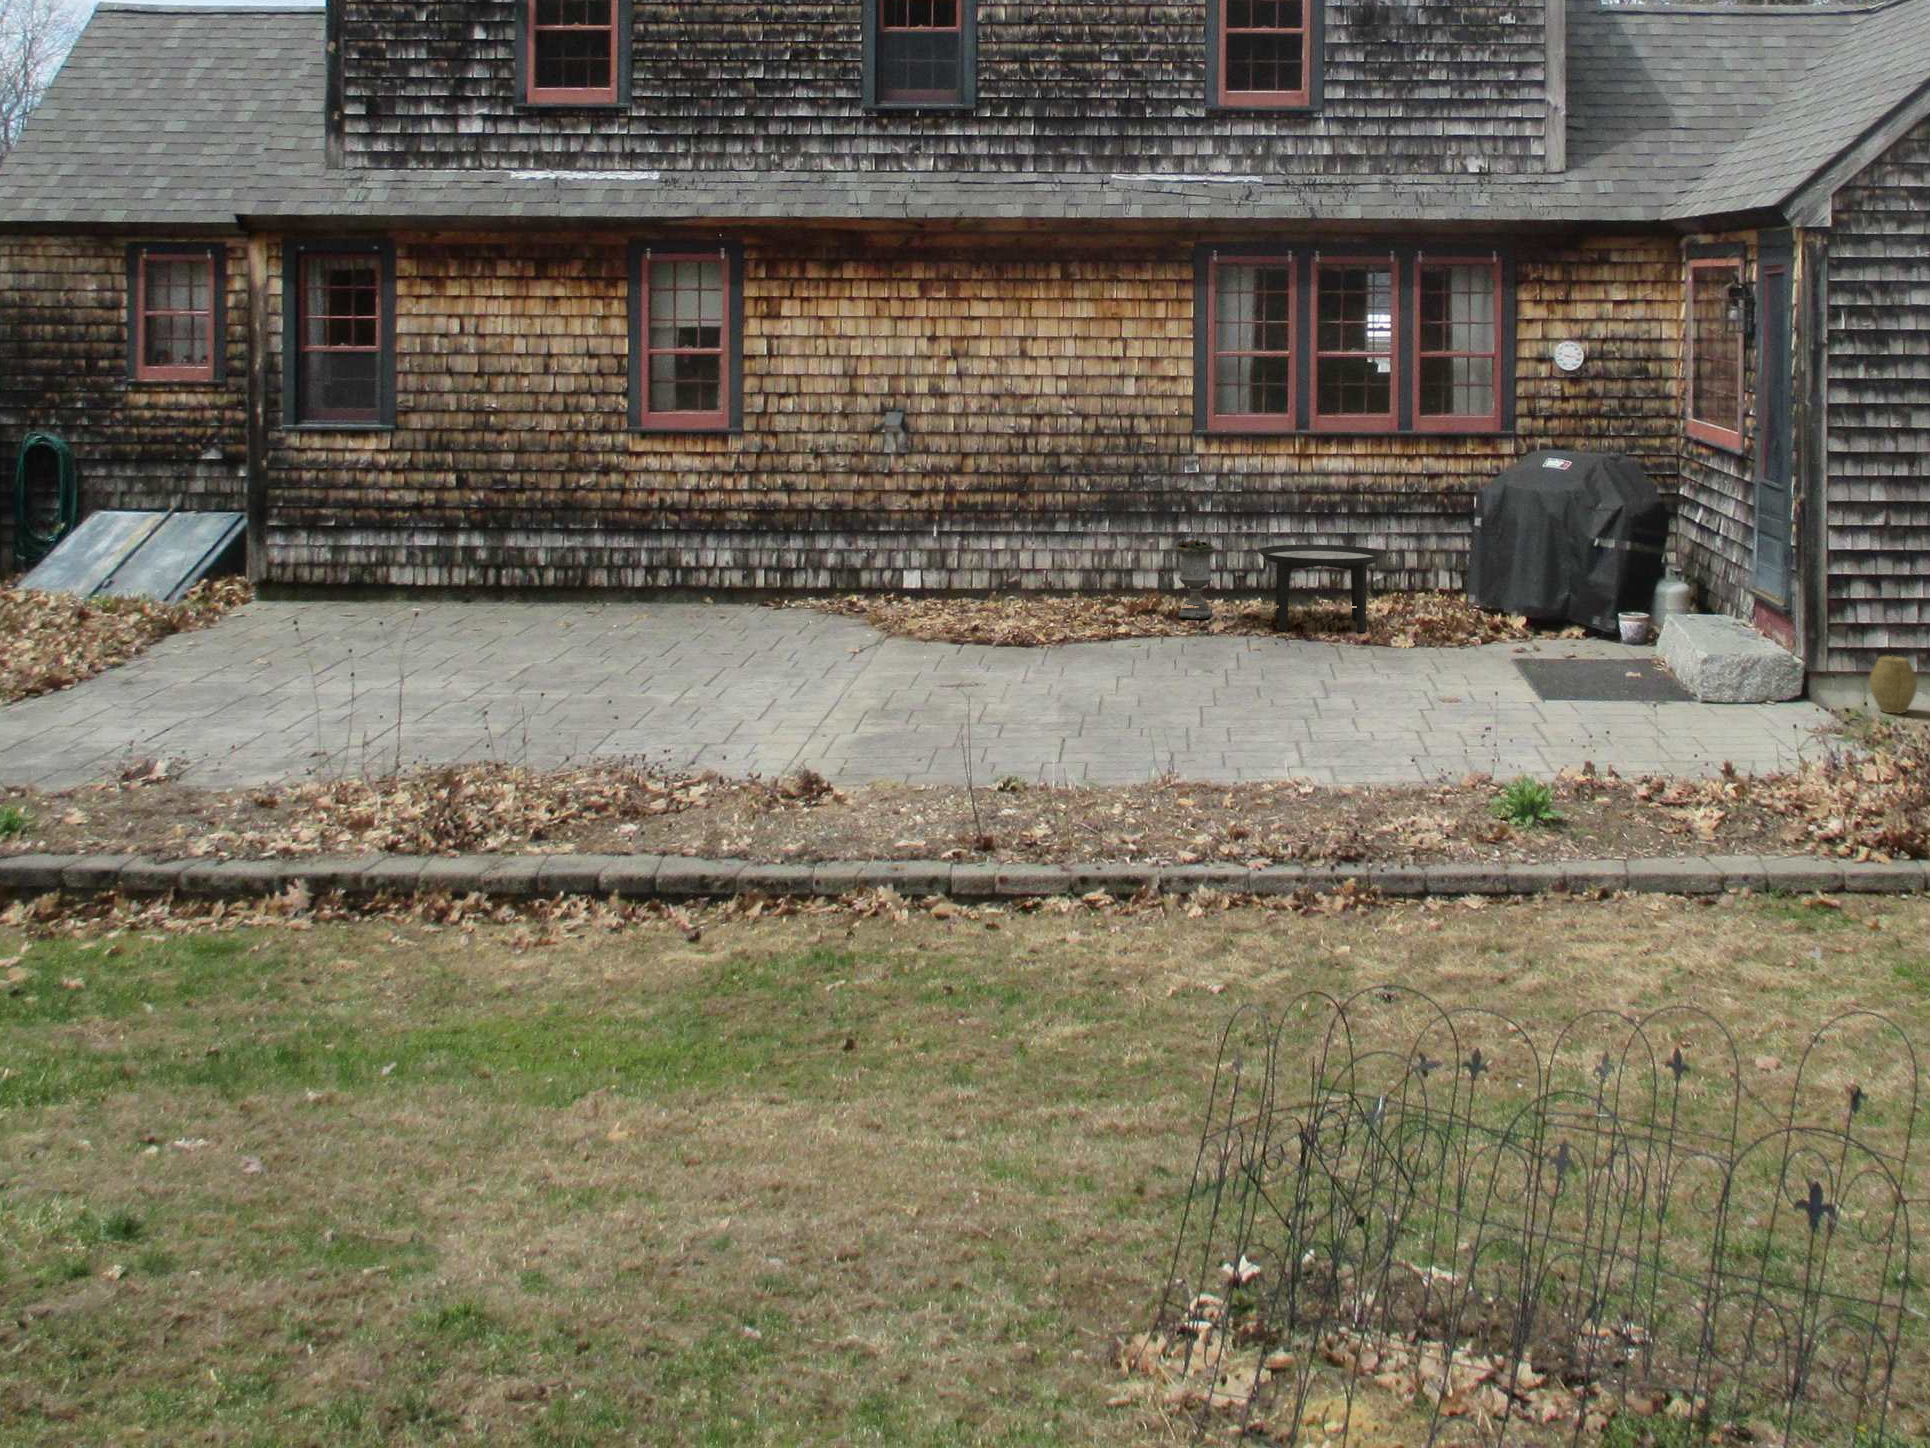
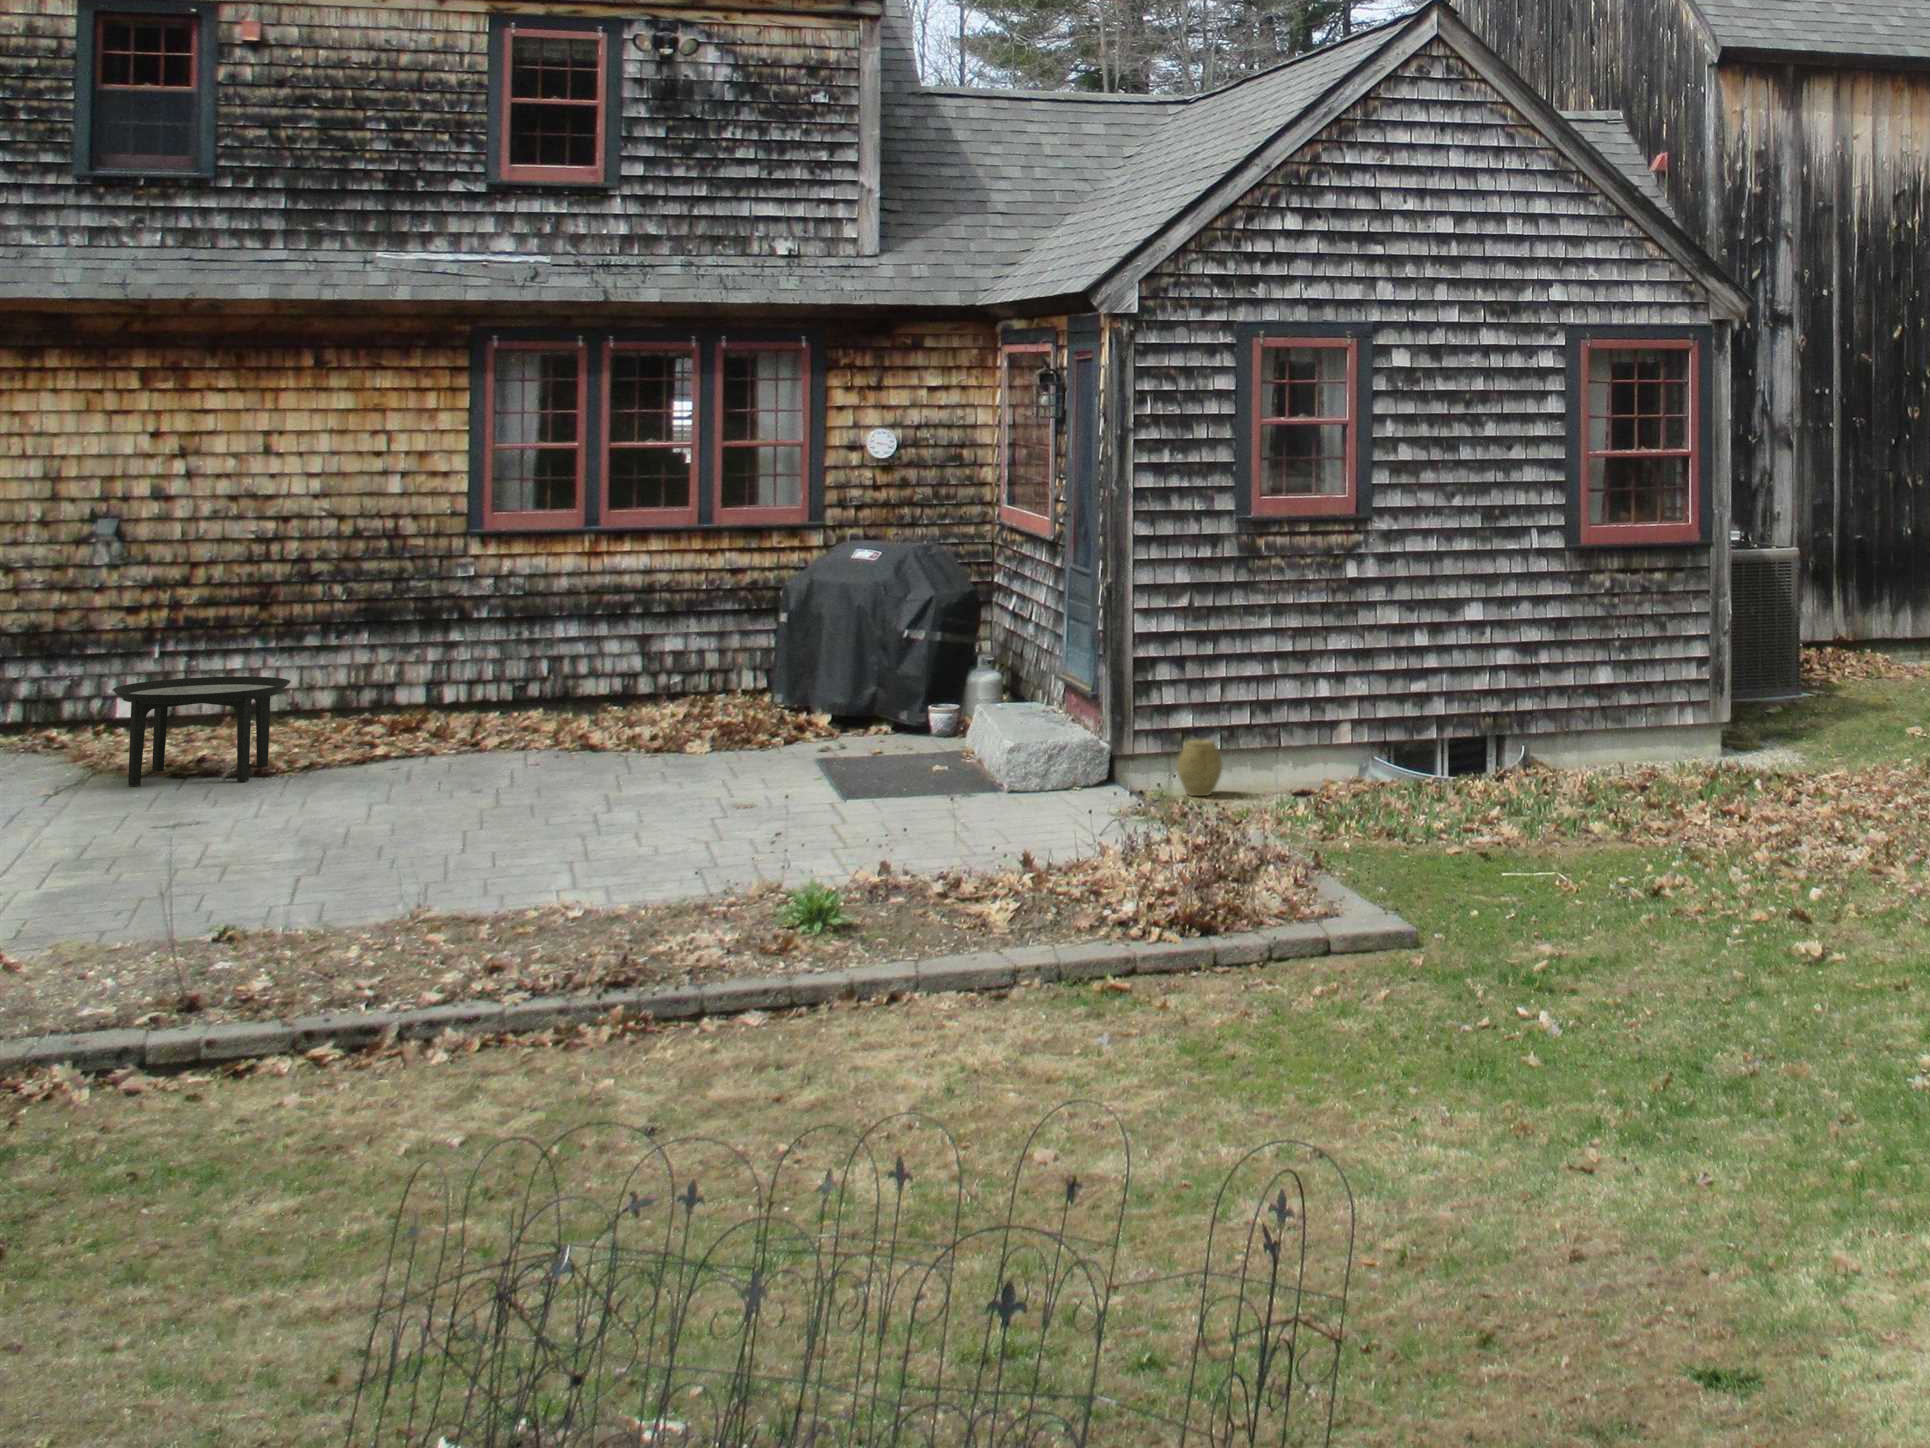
planter: present [1175,539,1216,619] -> none [399,663,455,758]
round table: present [1258,544,1385,632] -> present [113,676,291,786]

